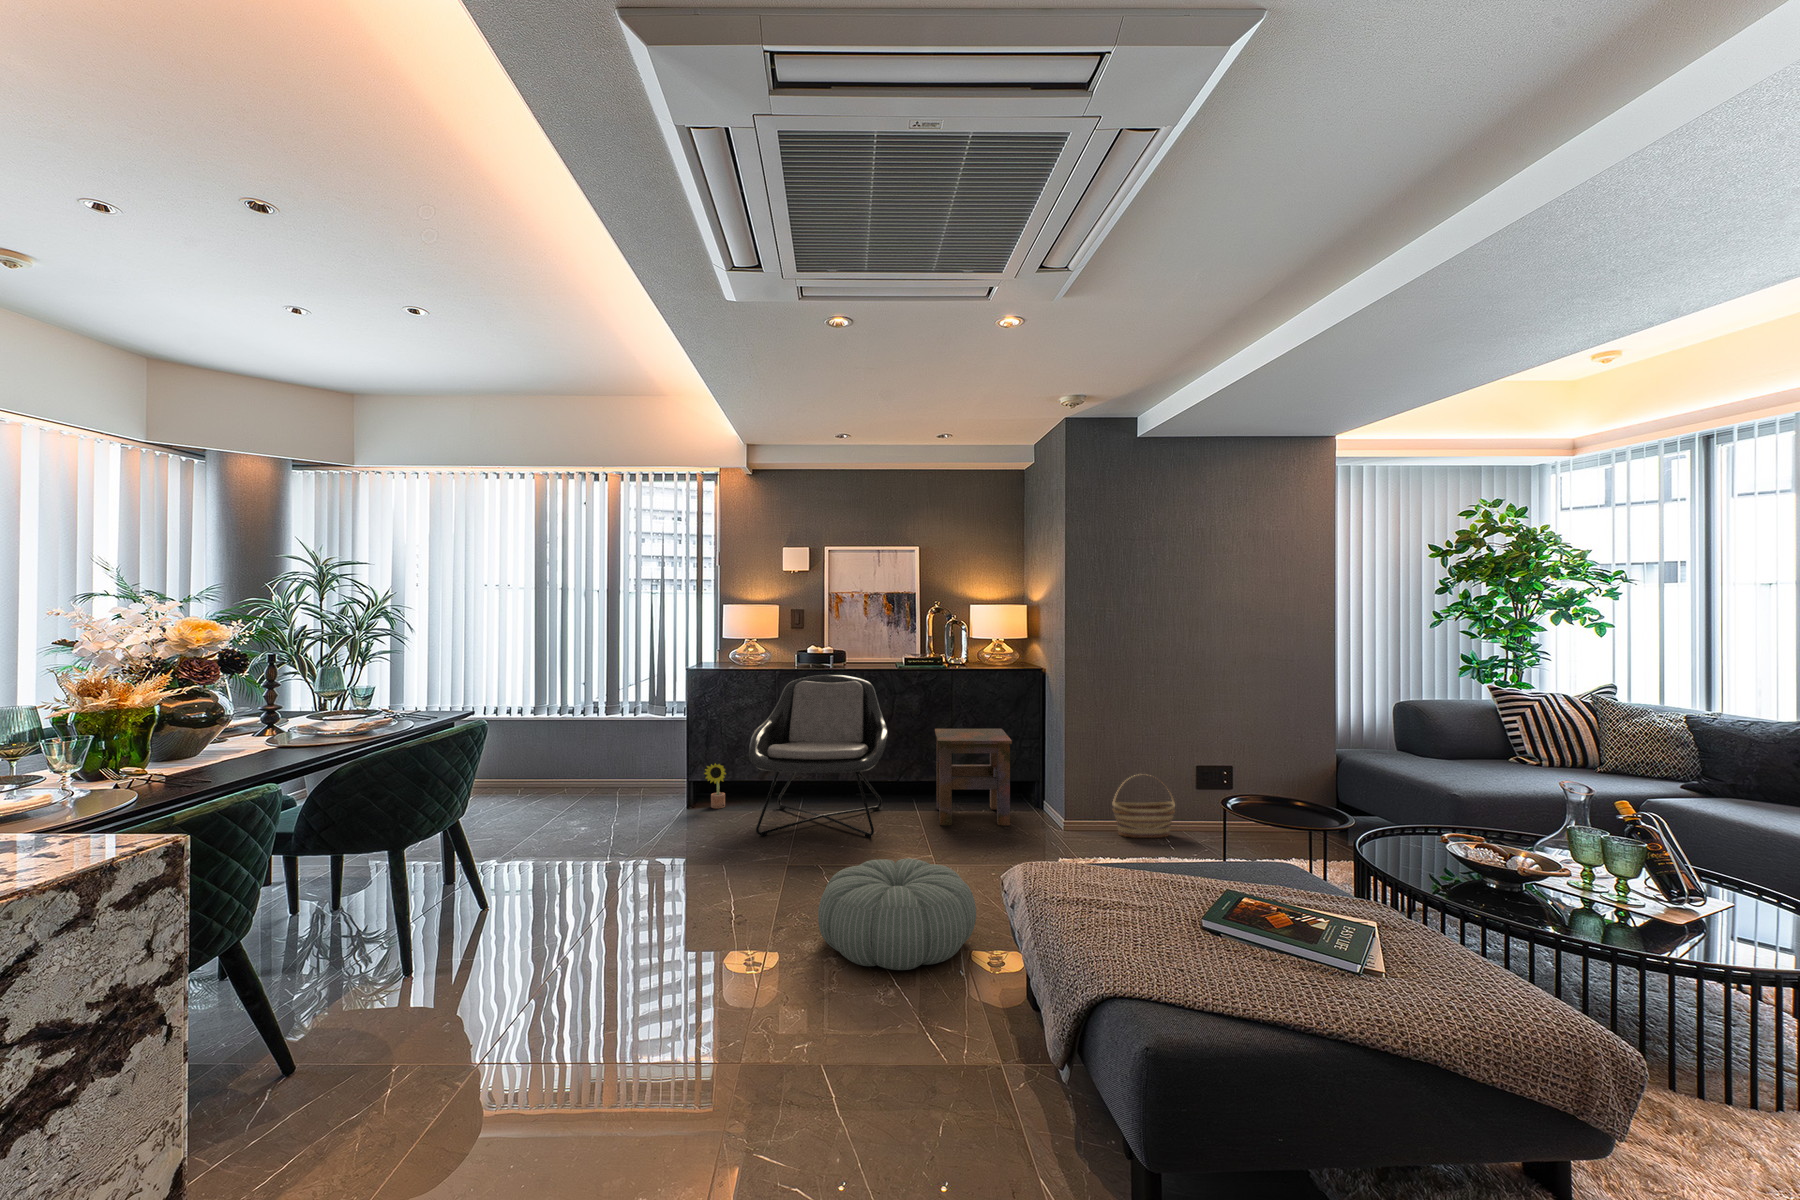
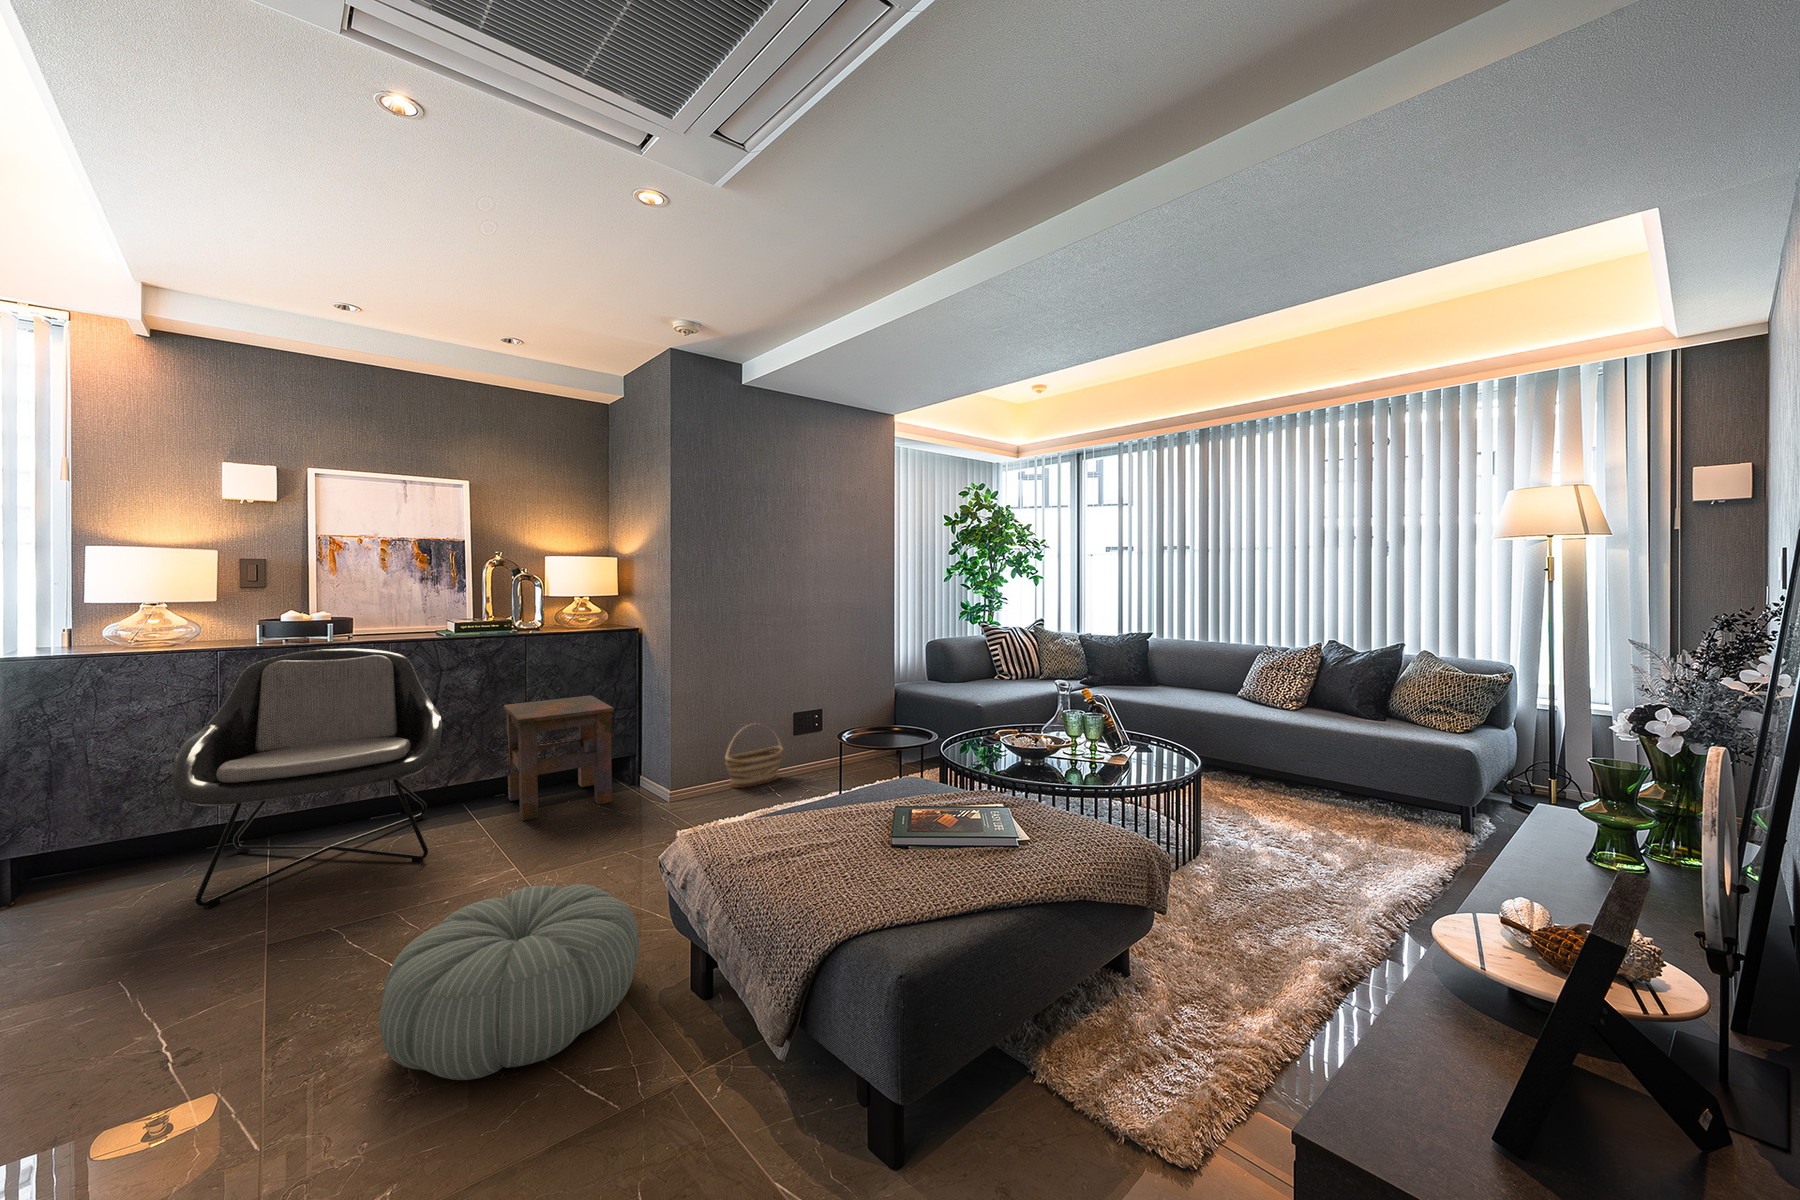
decorative plant: present [704,763,726,809] -> none [51,807,113,882]

